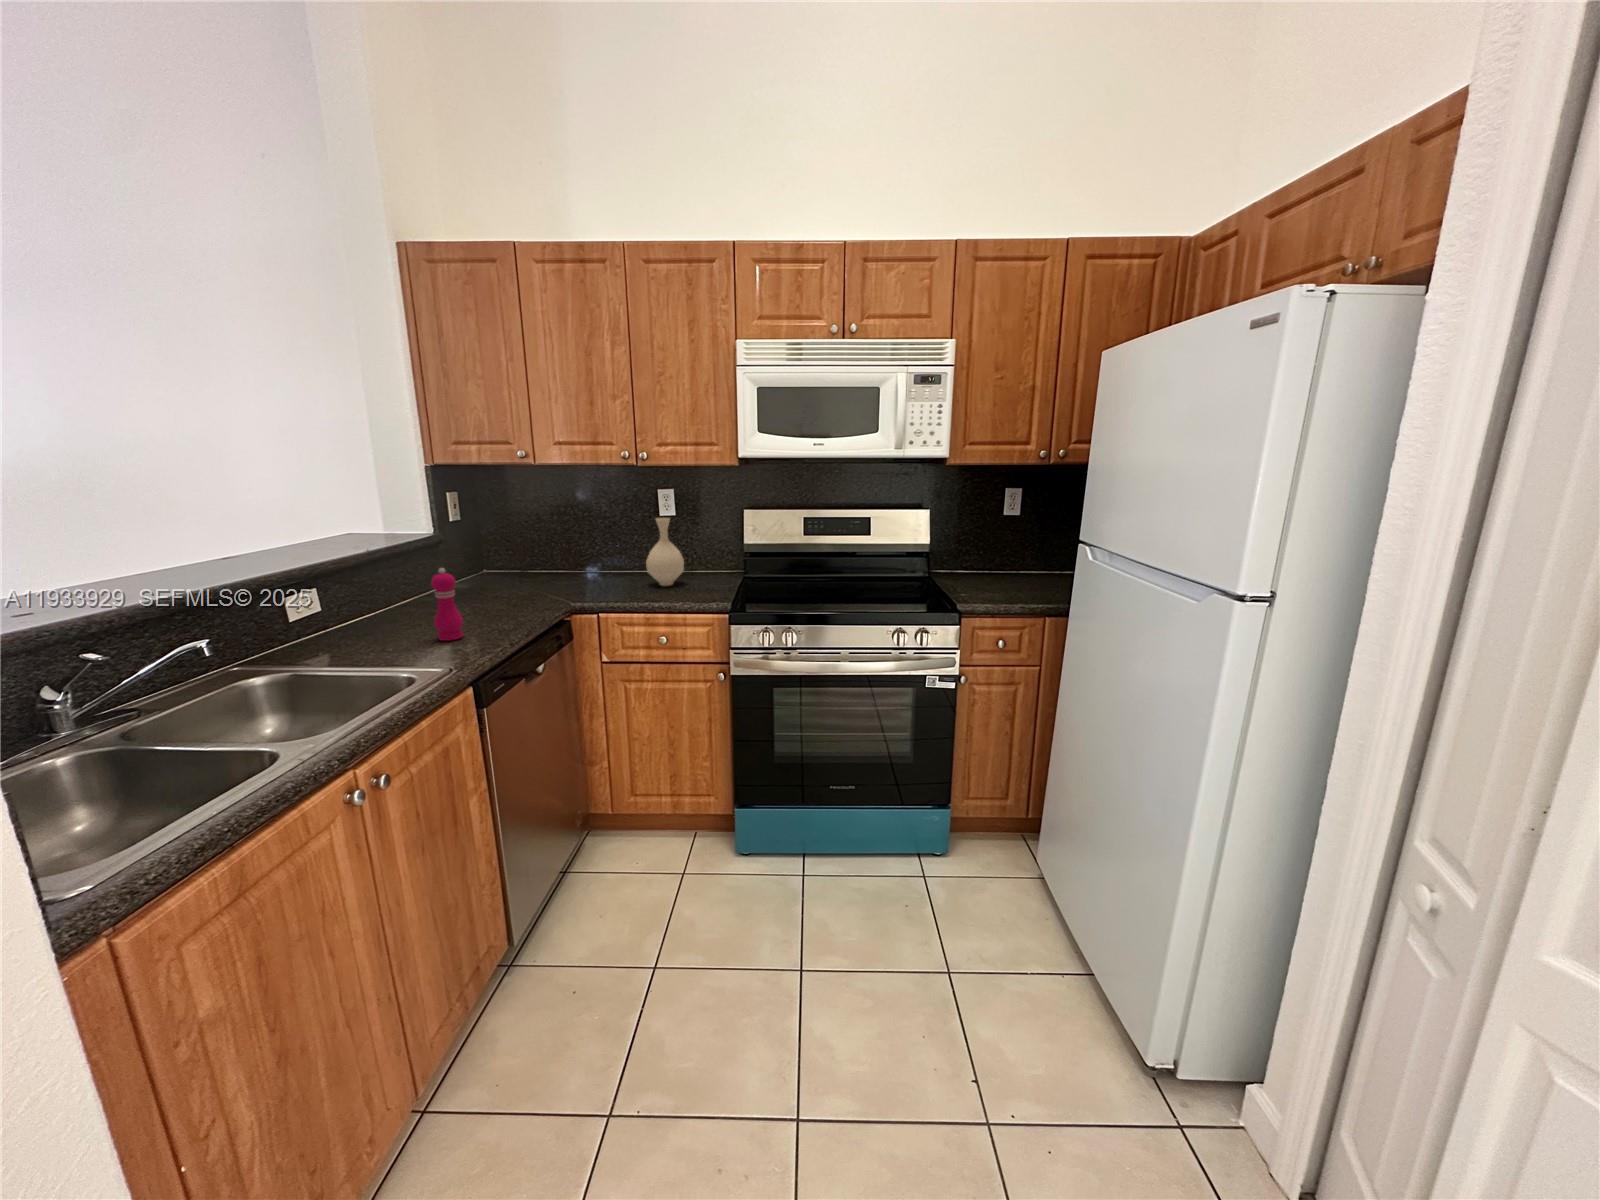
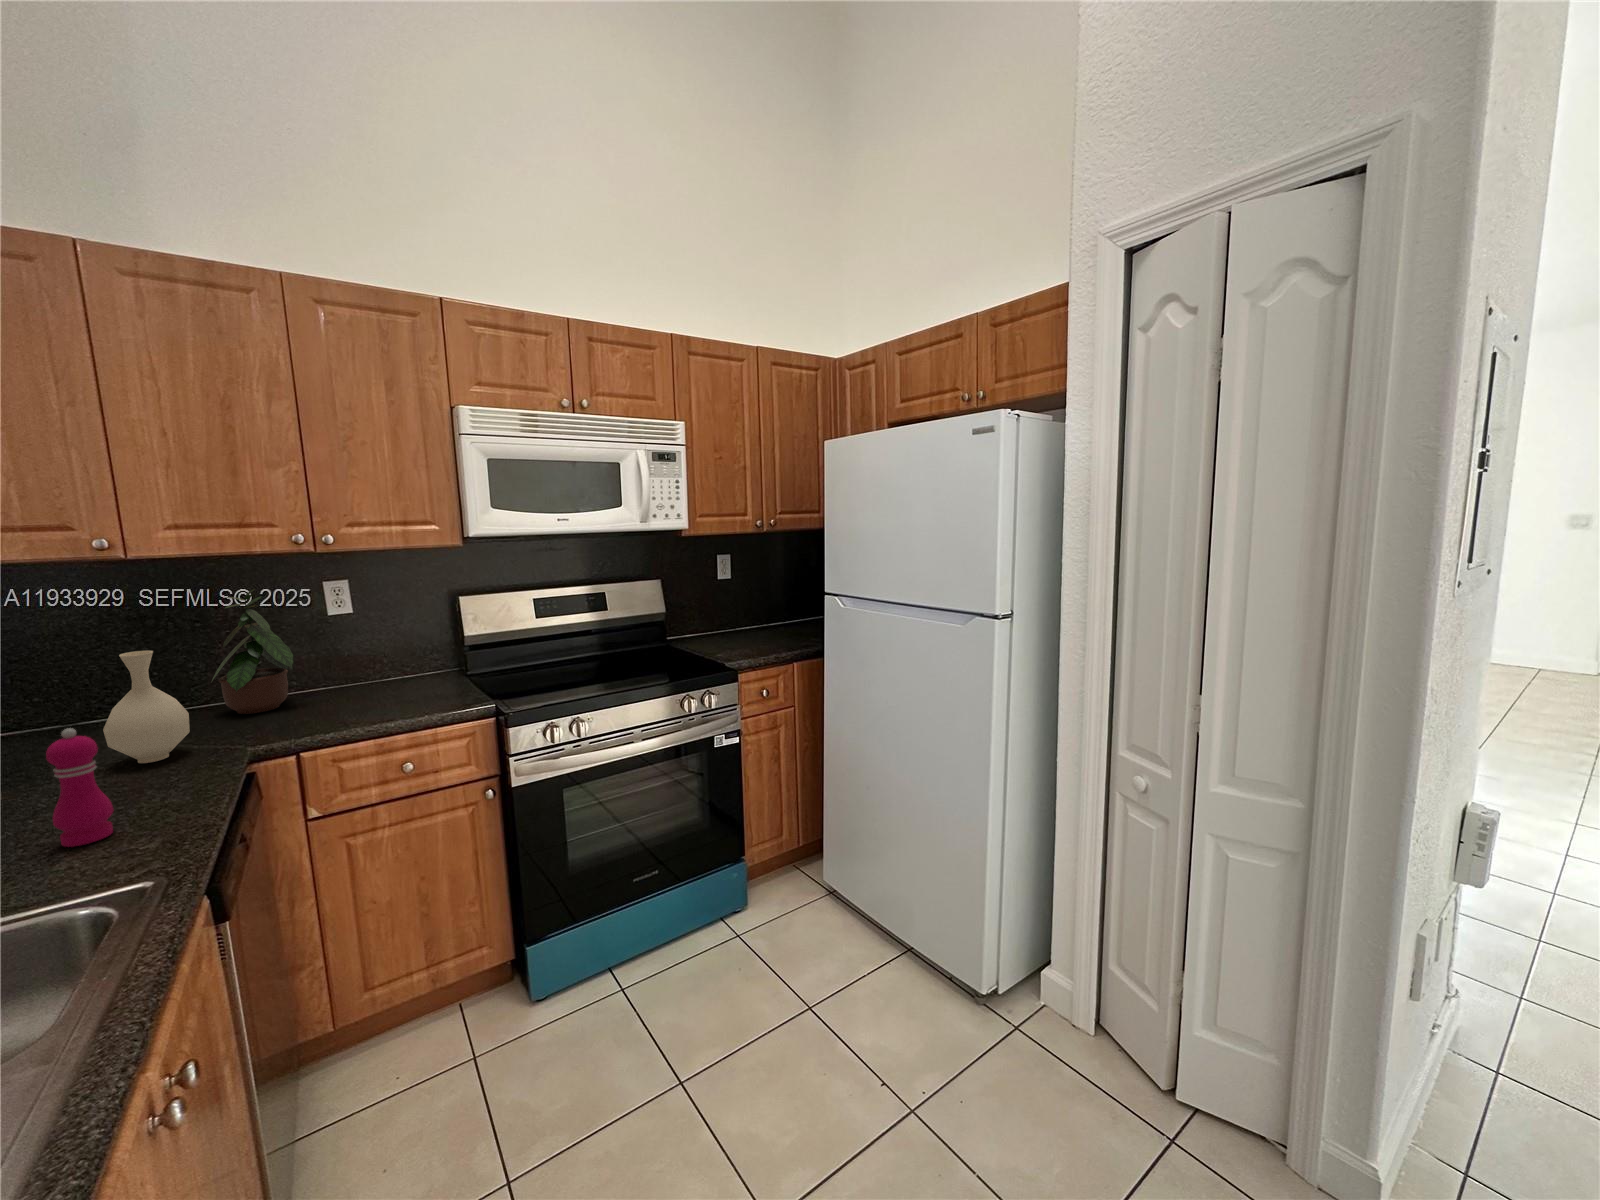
potted plant: none [577,490,632,581] -> present [212,589,294,714]
vase: present [646,518,684,586] -> present [103,651,190,763]

